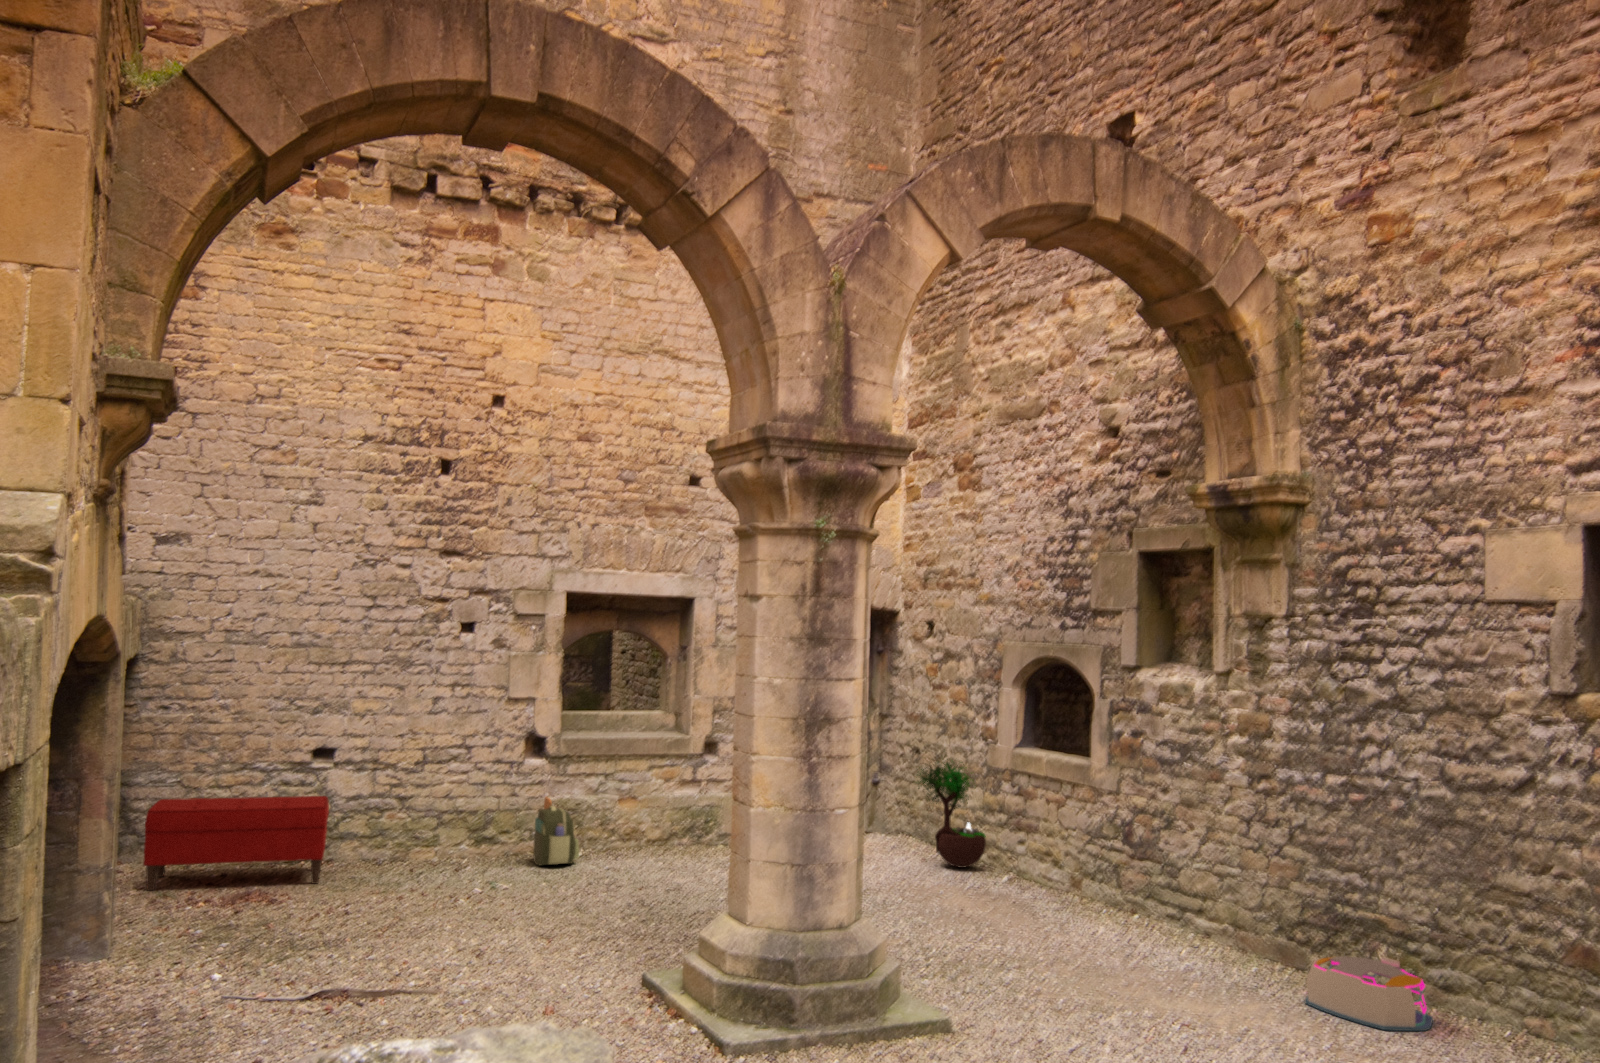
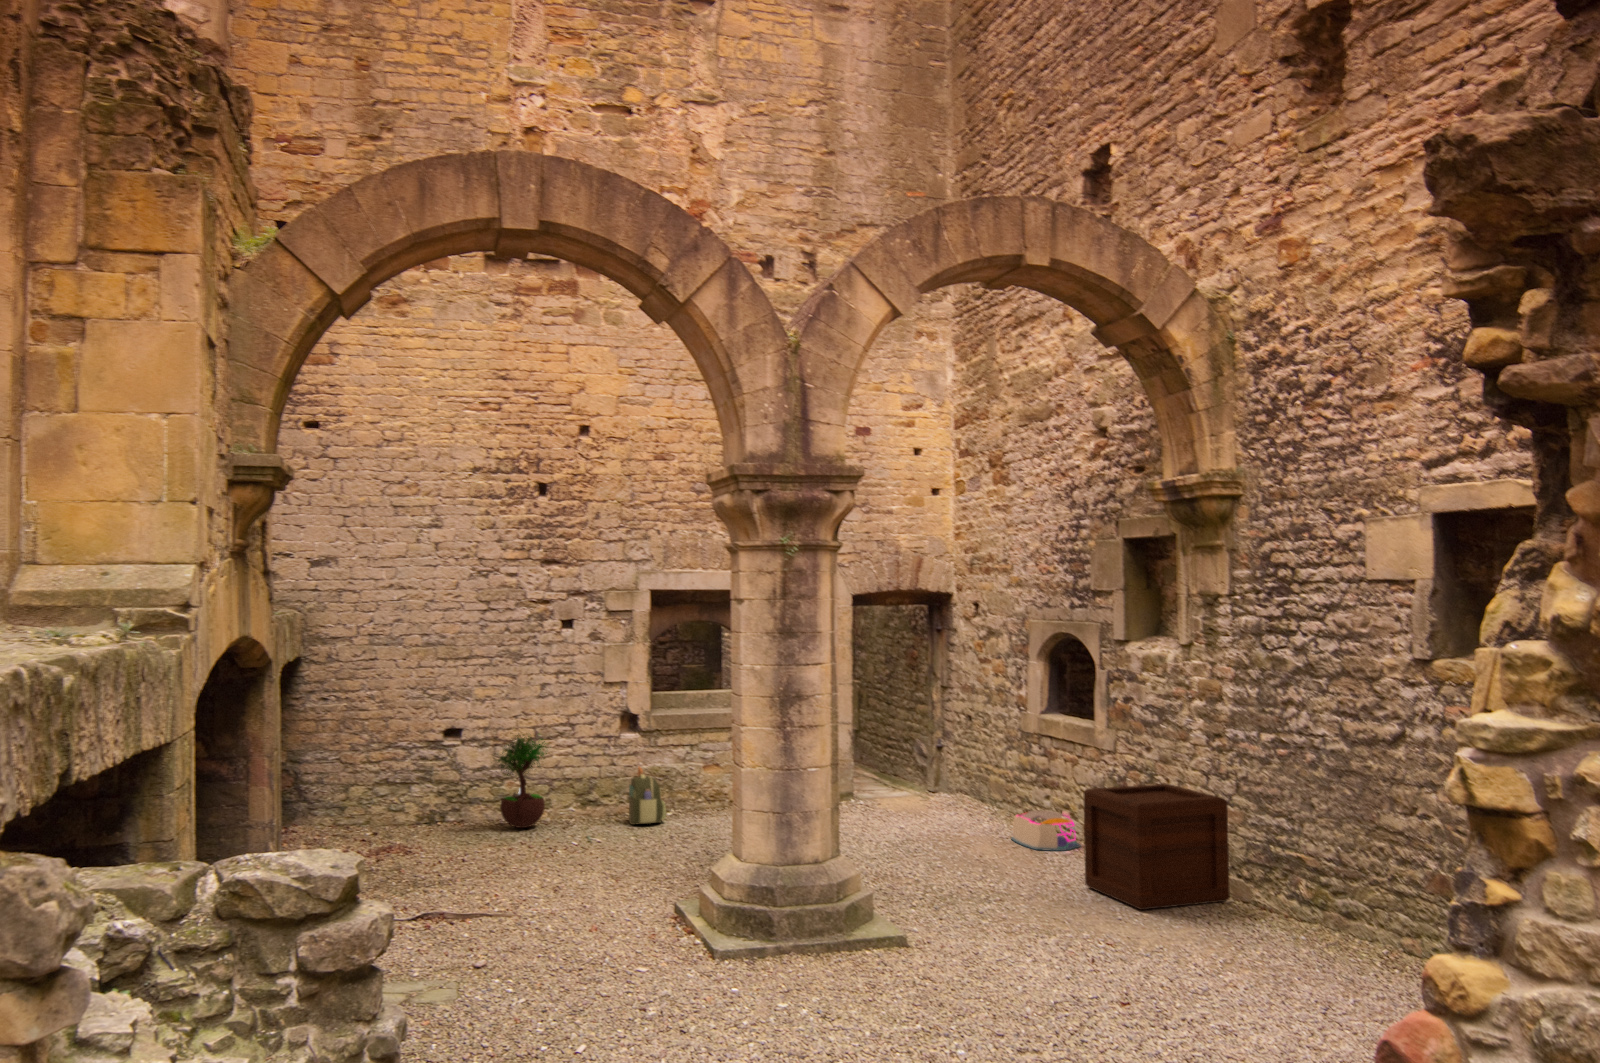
potted tree: present [918,759,986,868] -> present [496,735,547,828]
bench: present [143,796,329,891] -> none [313,768,458,845]
wooden crate: none [1107,829,1280,980] -> present [1083,784,1230,910]
storage bin: present [1305,956,1433,1031] -> present [1011,810,1080,851]

